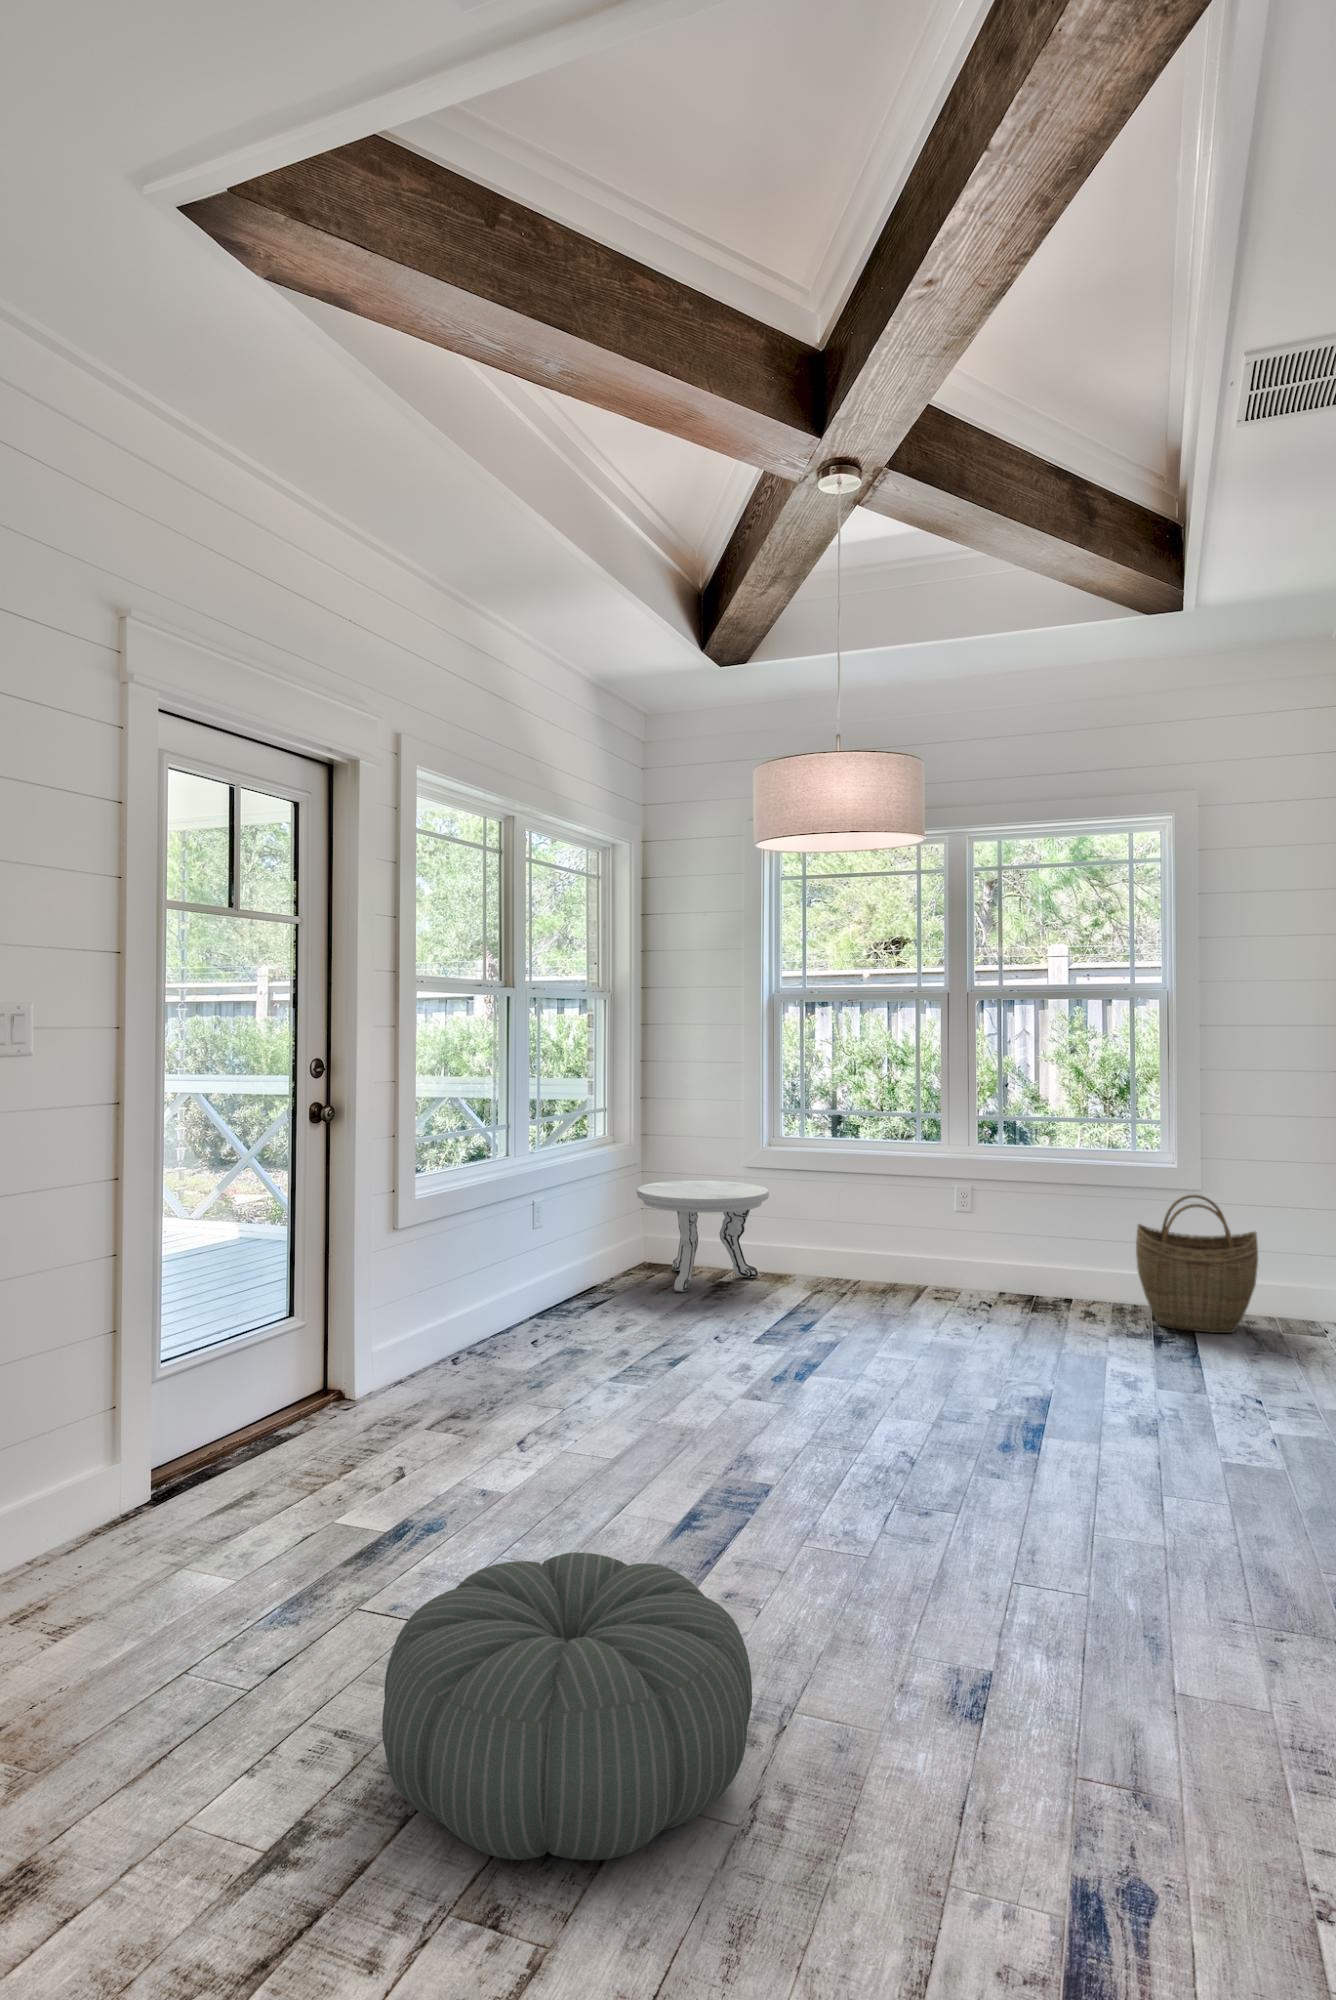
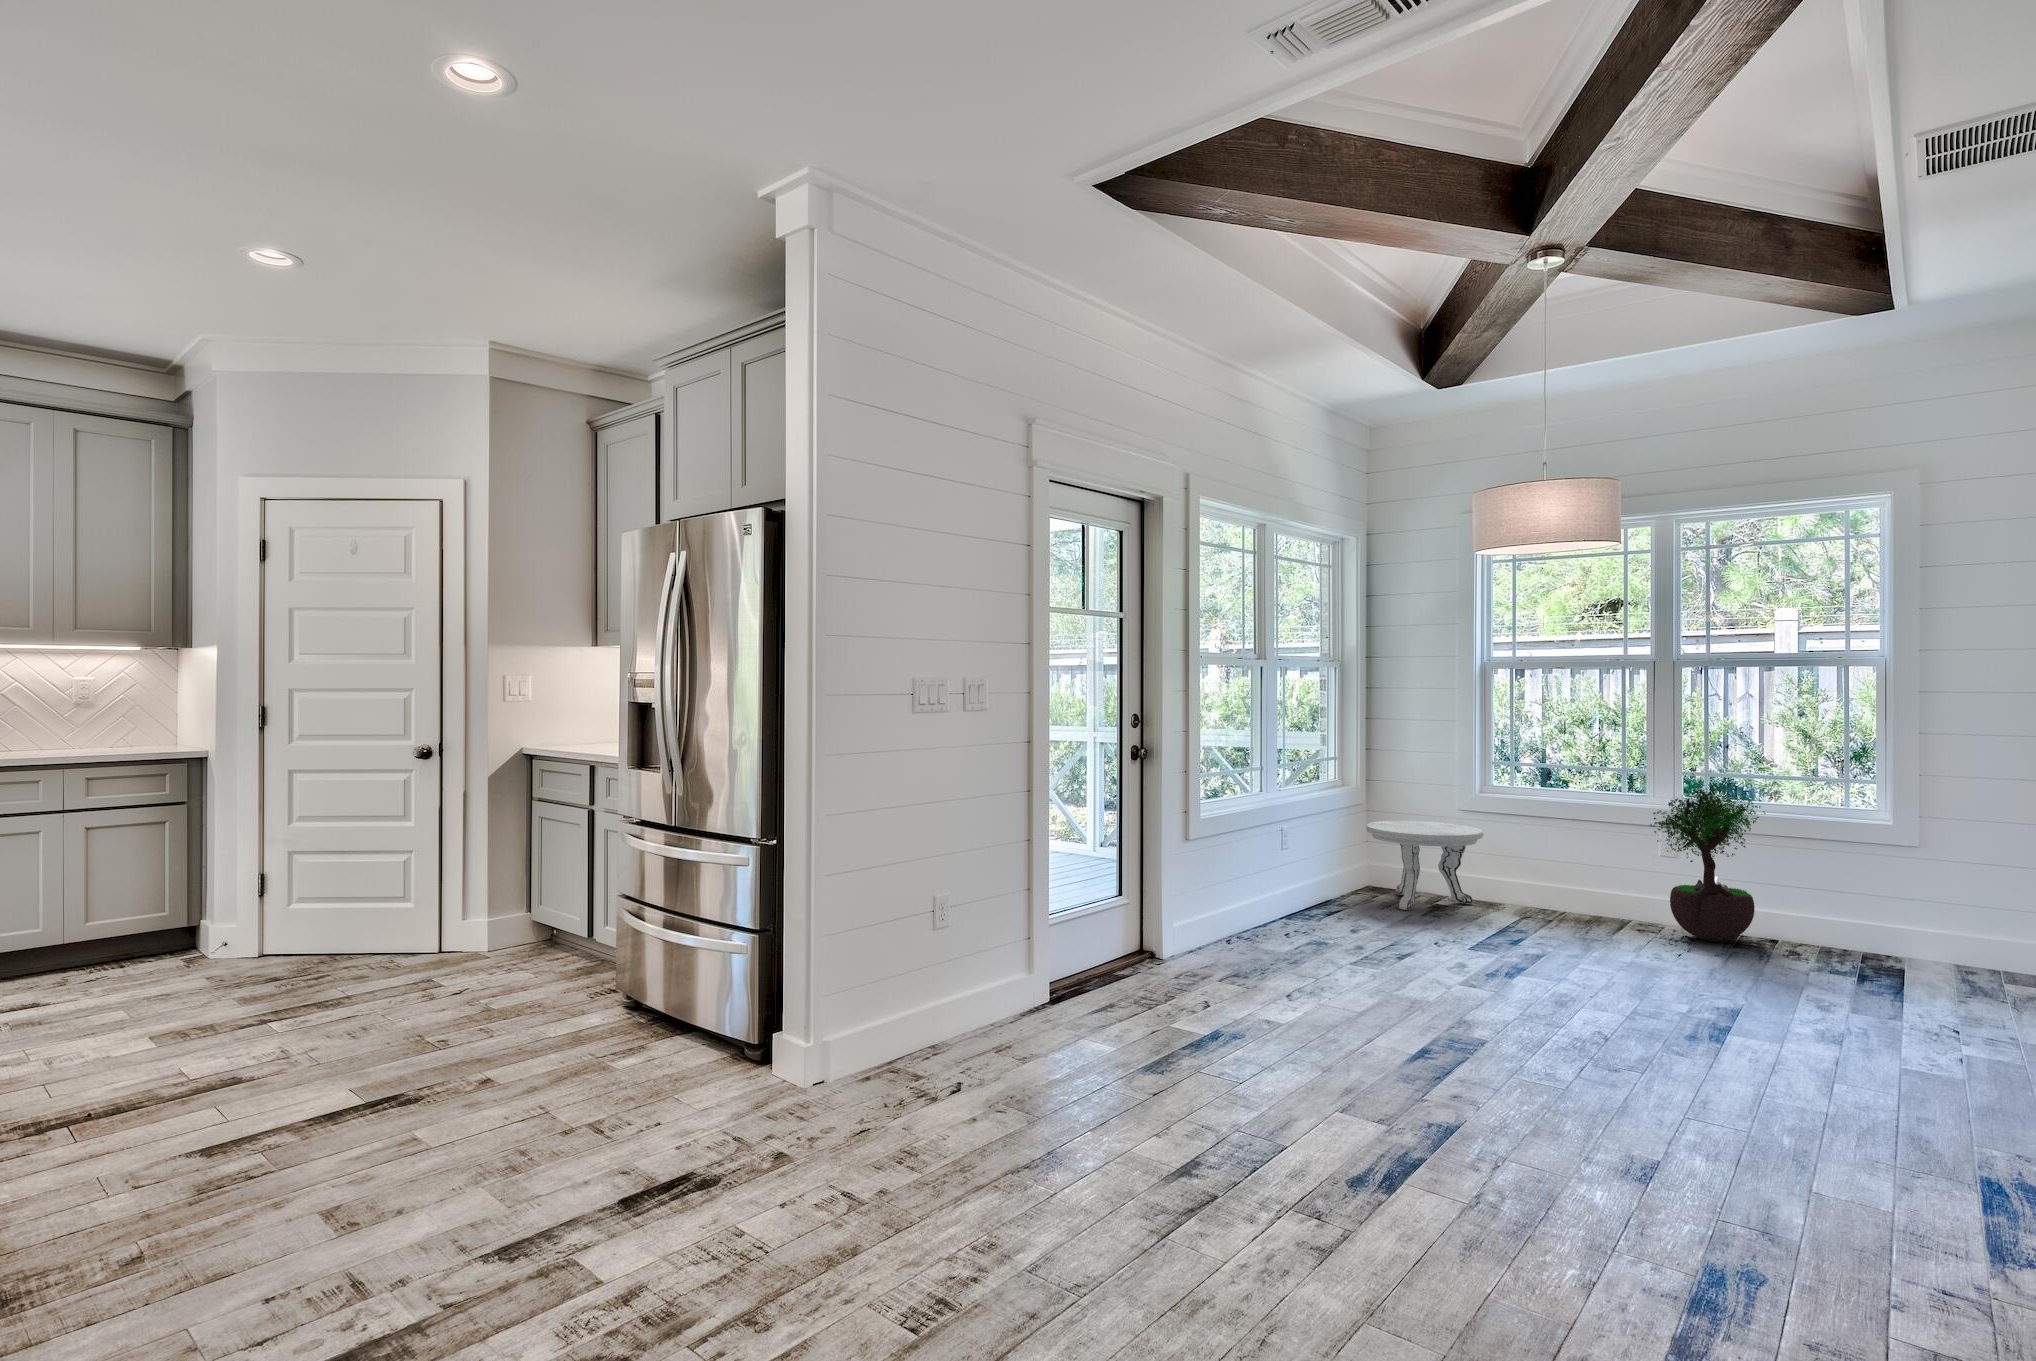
potted tree: none [945,1116,1062,1306] -> present [1650,773,1766,941]
woven basket: present [1136,1195,1258,1333] -> none [1843,850,1973,977]
pouf: present [382,1552,752,1860] -> none [1231,1041,1476,1205]

